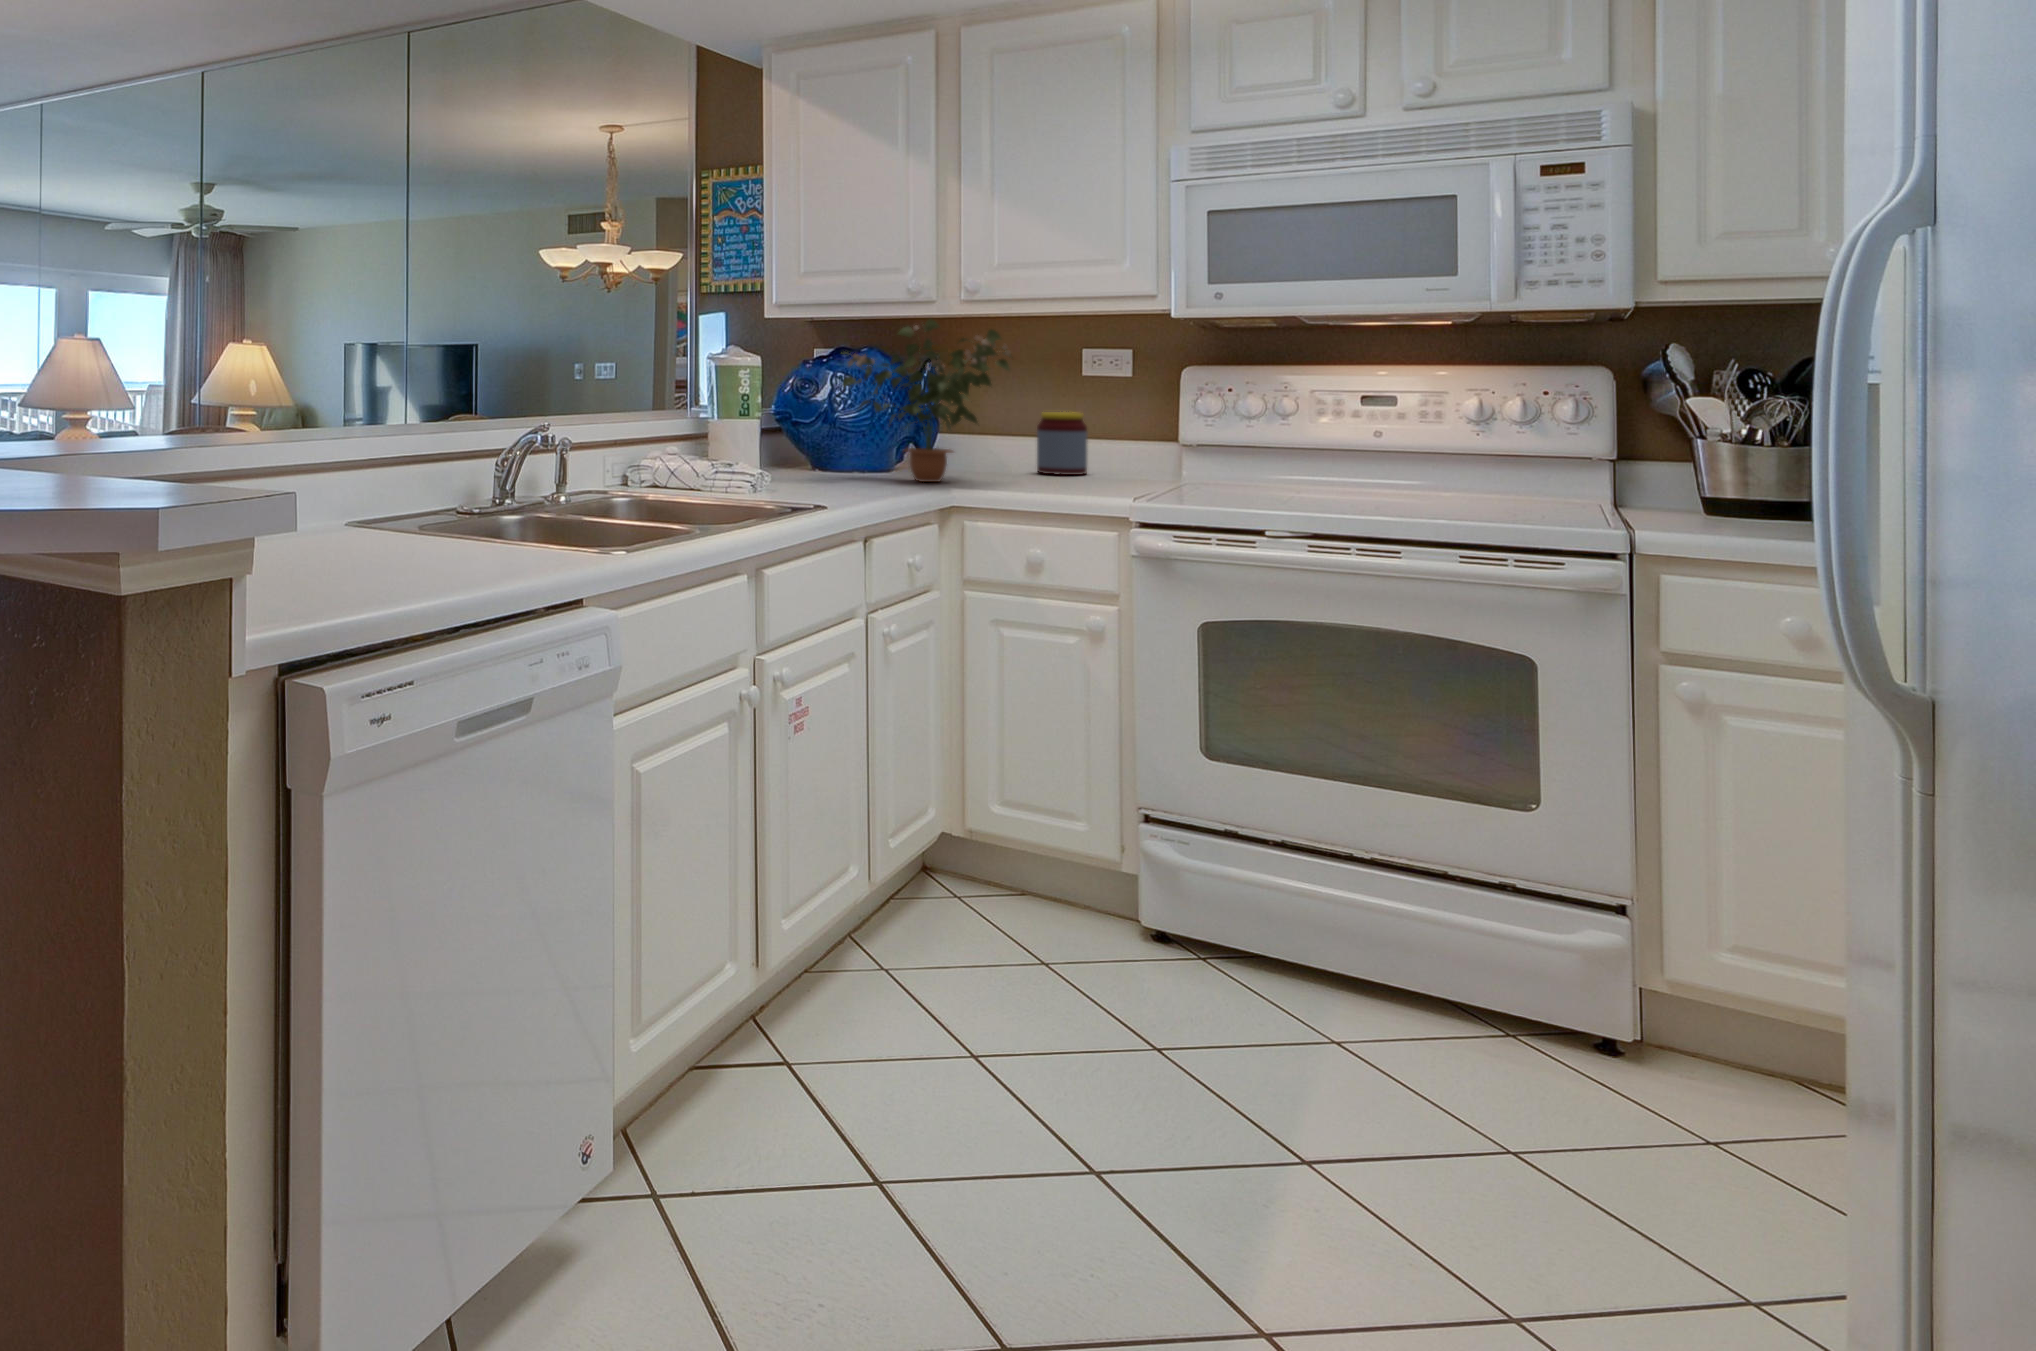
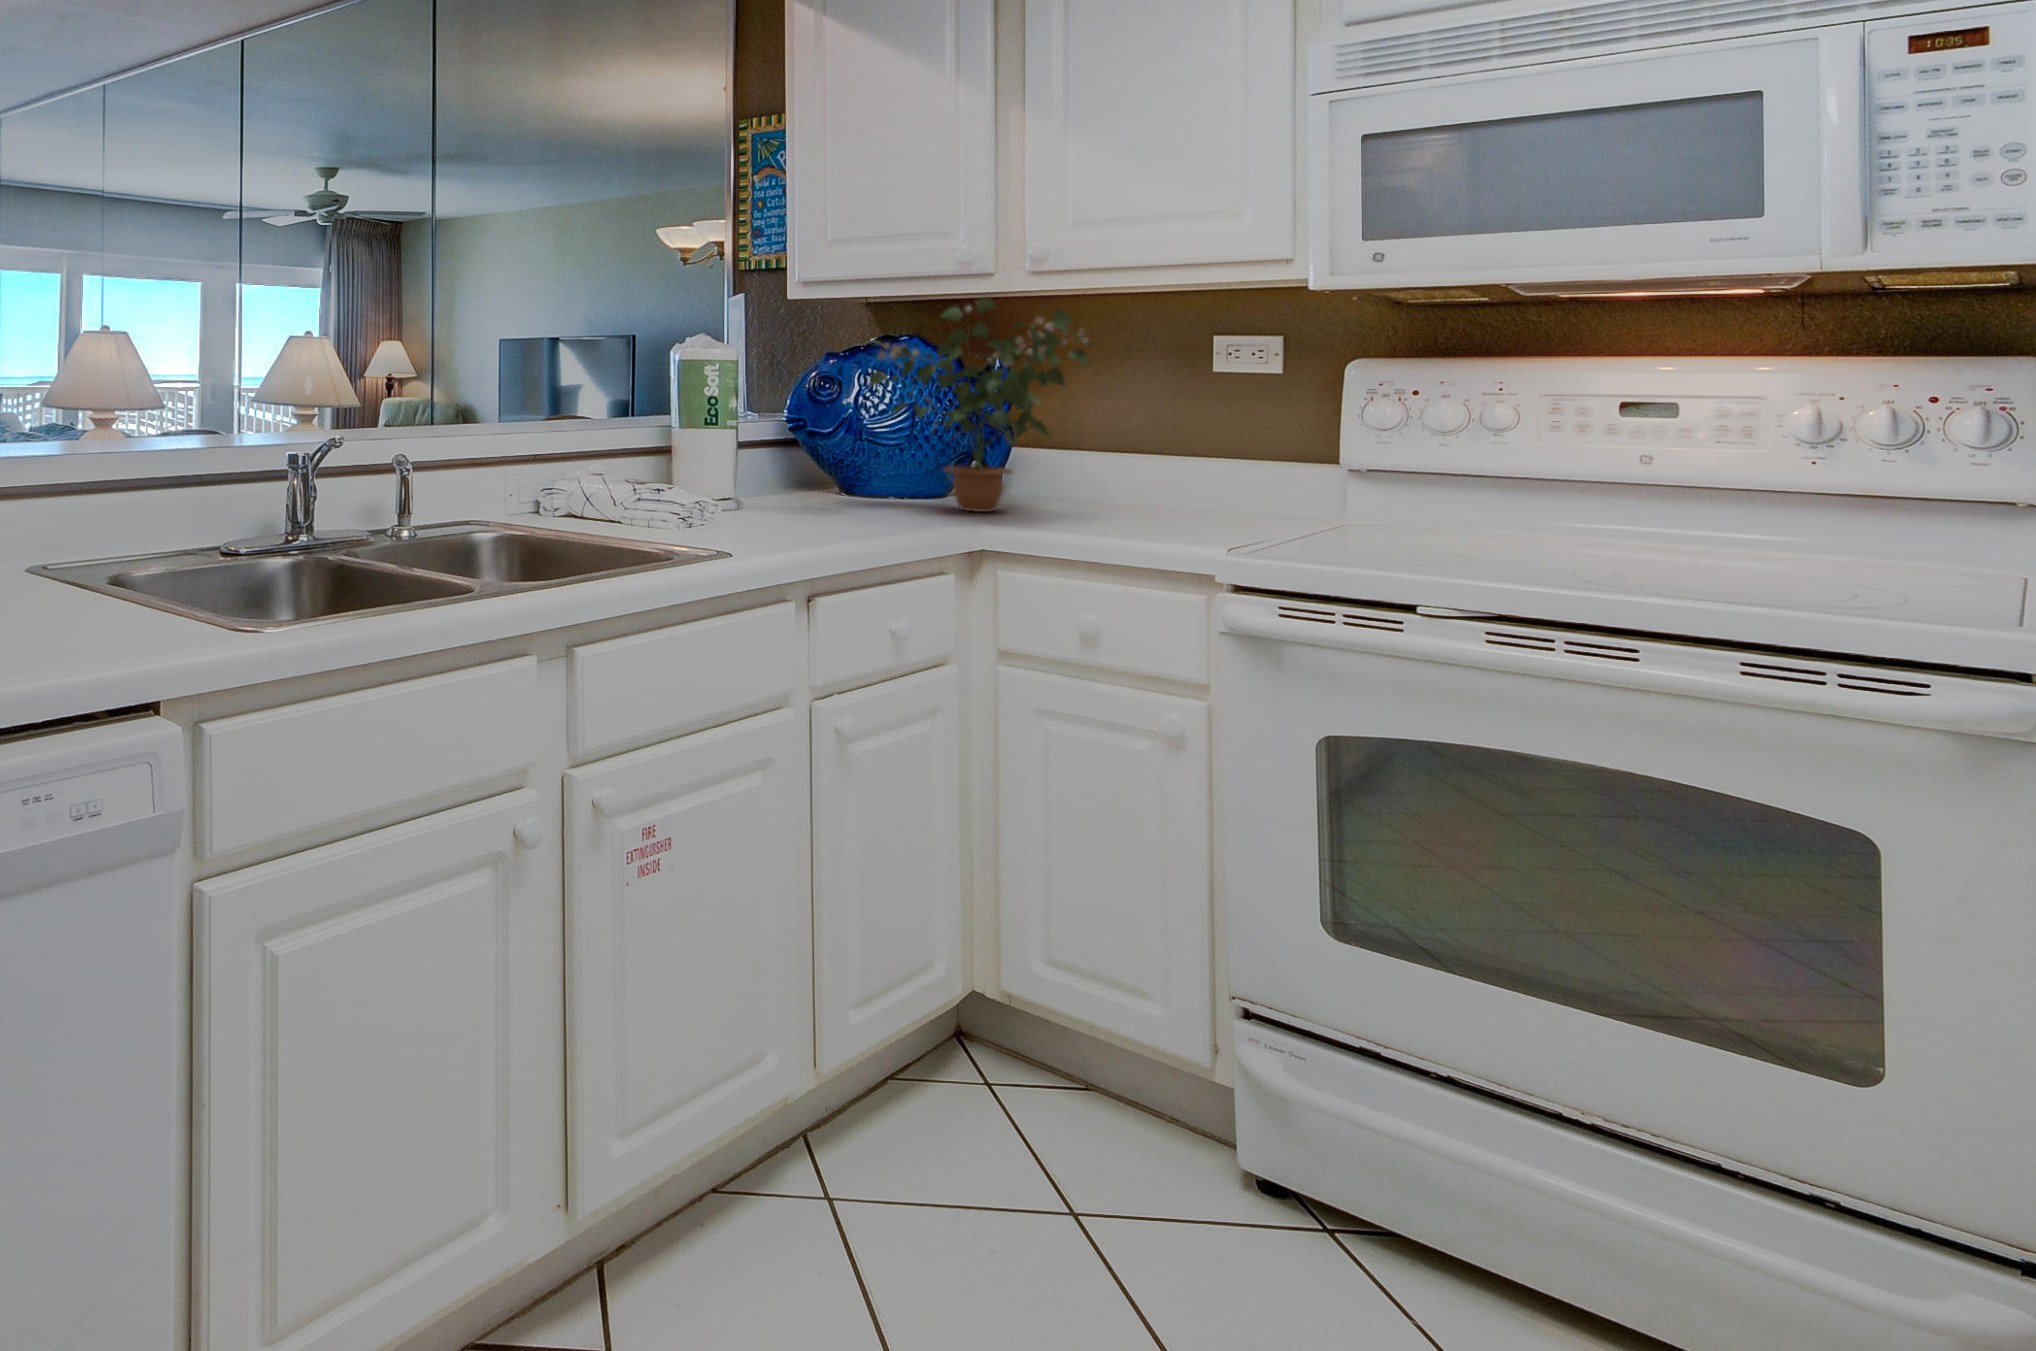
jar: present [1037,412,1087,475] -> none [1141,420,1210,504]

